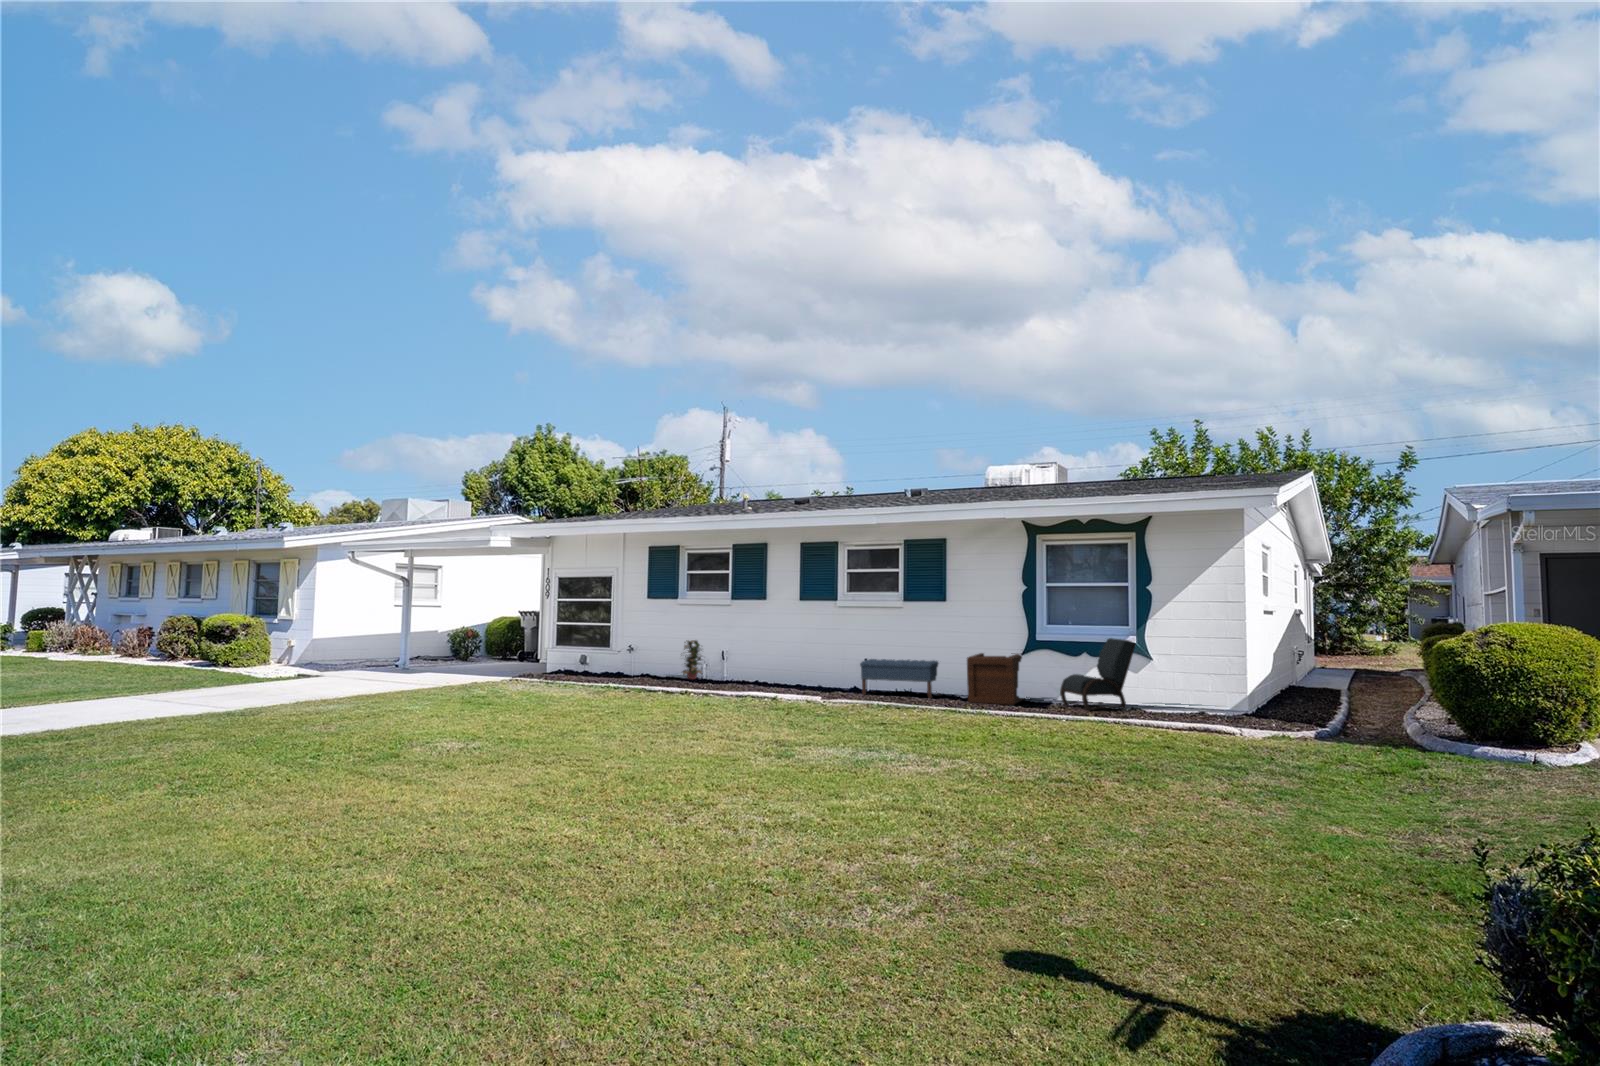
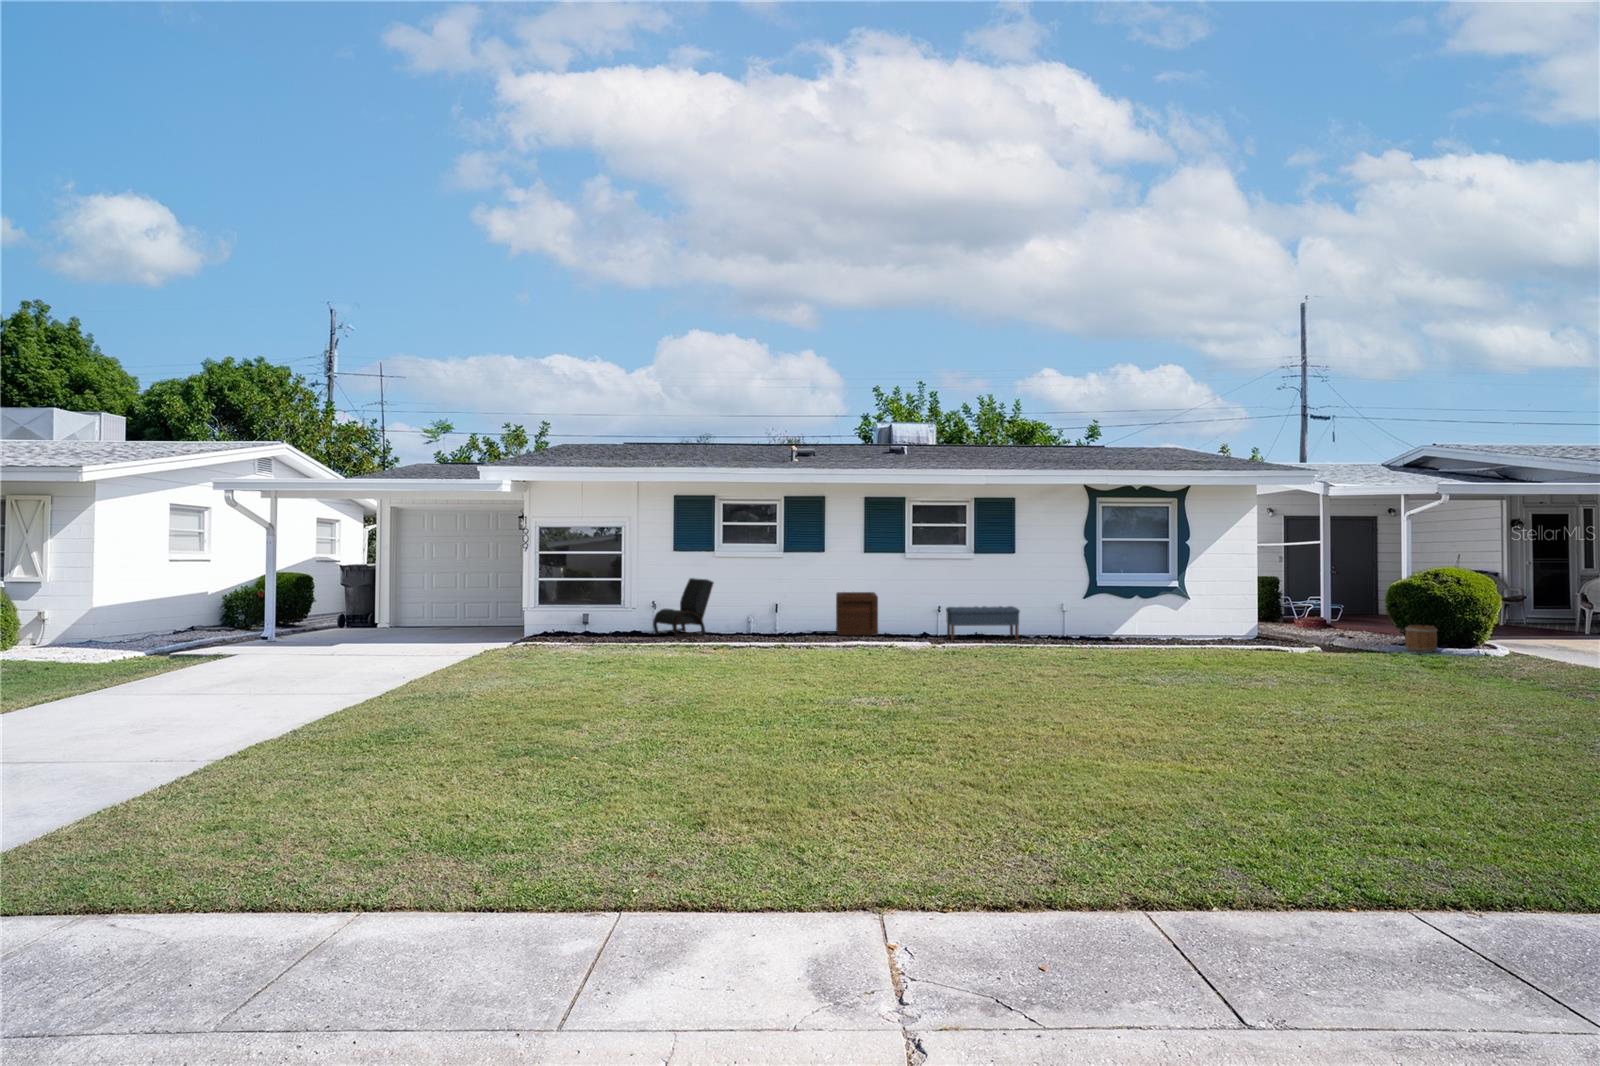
lounge chair: present [1060,638,1136,711] -> present [653,578,713,638]
decorative plant: present [683,640,702,679] -> none [731,594,761,635]
wooden crate: present [967,653,1024,705] -> present [836,592,878,636]
bucket: none [1361,706,1412,749] -> present [1405,625,1437,652]

